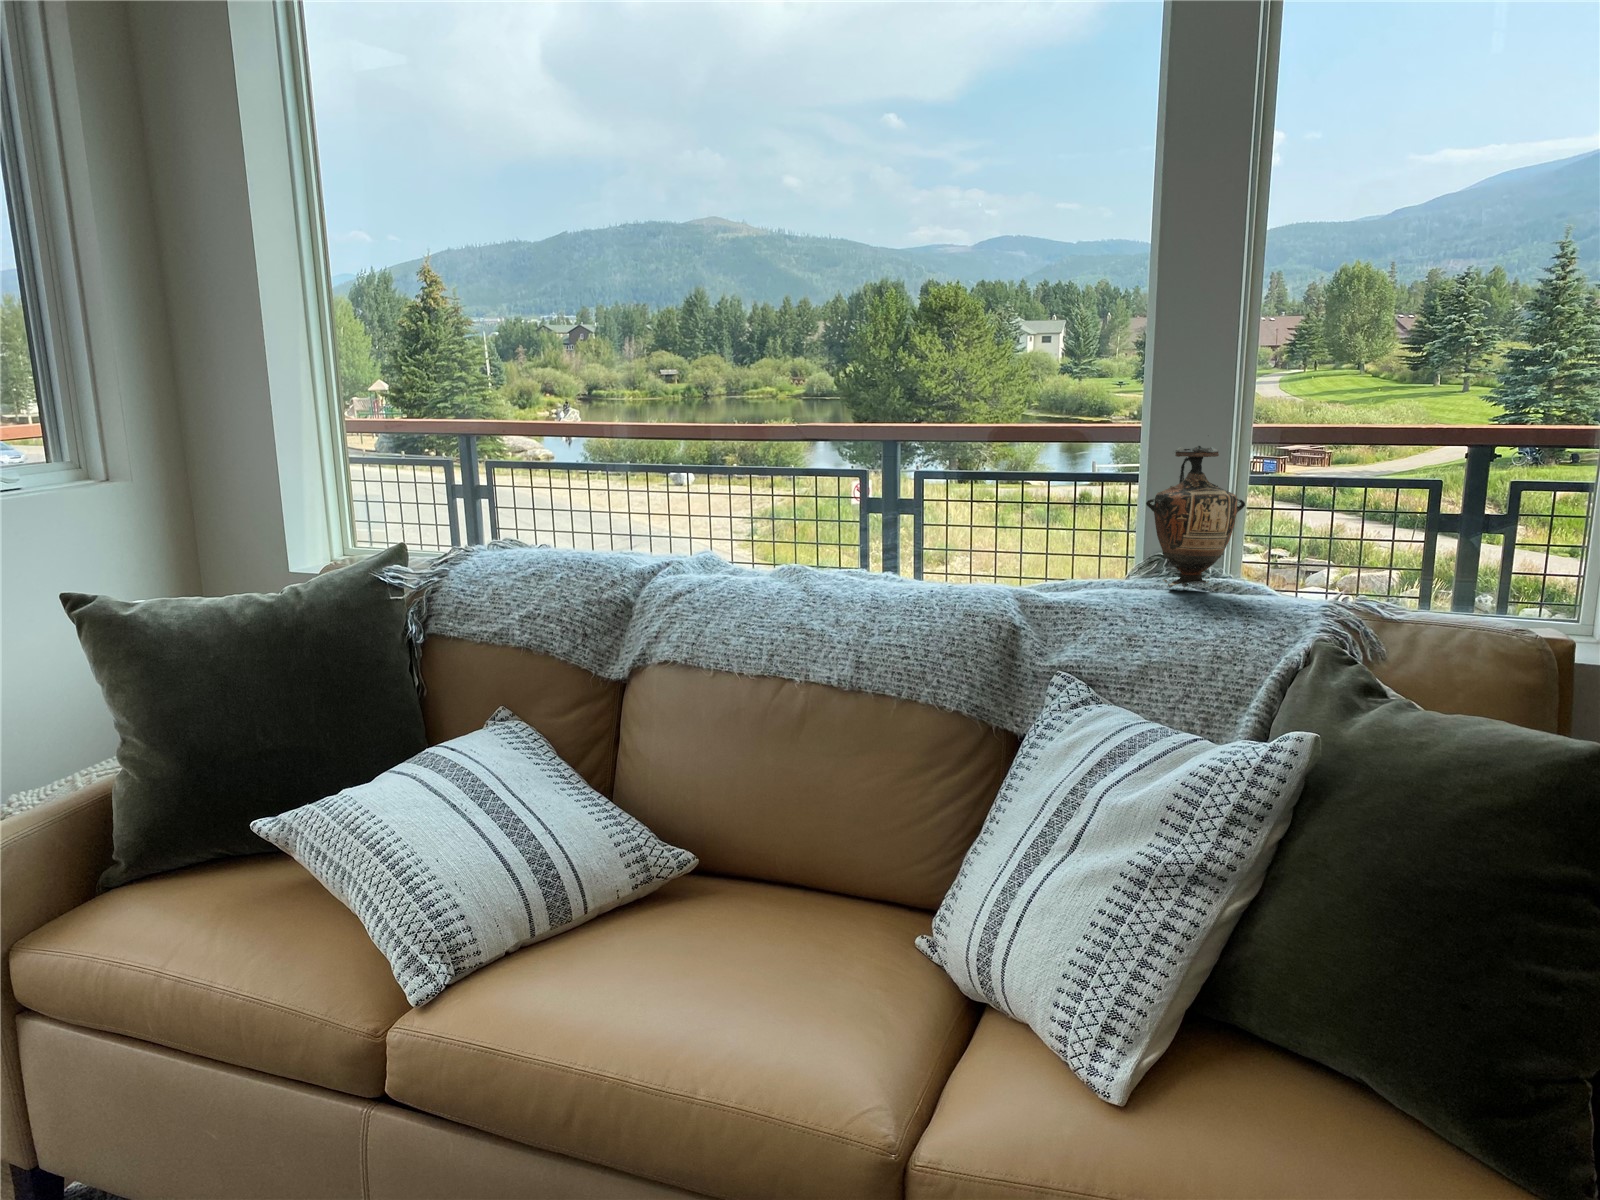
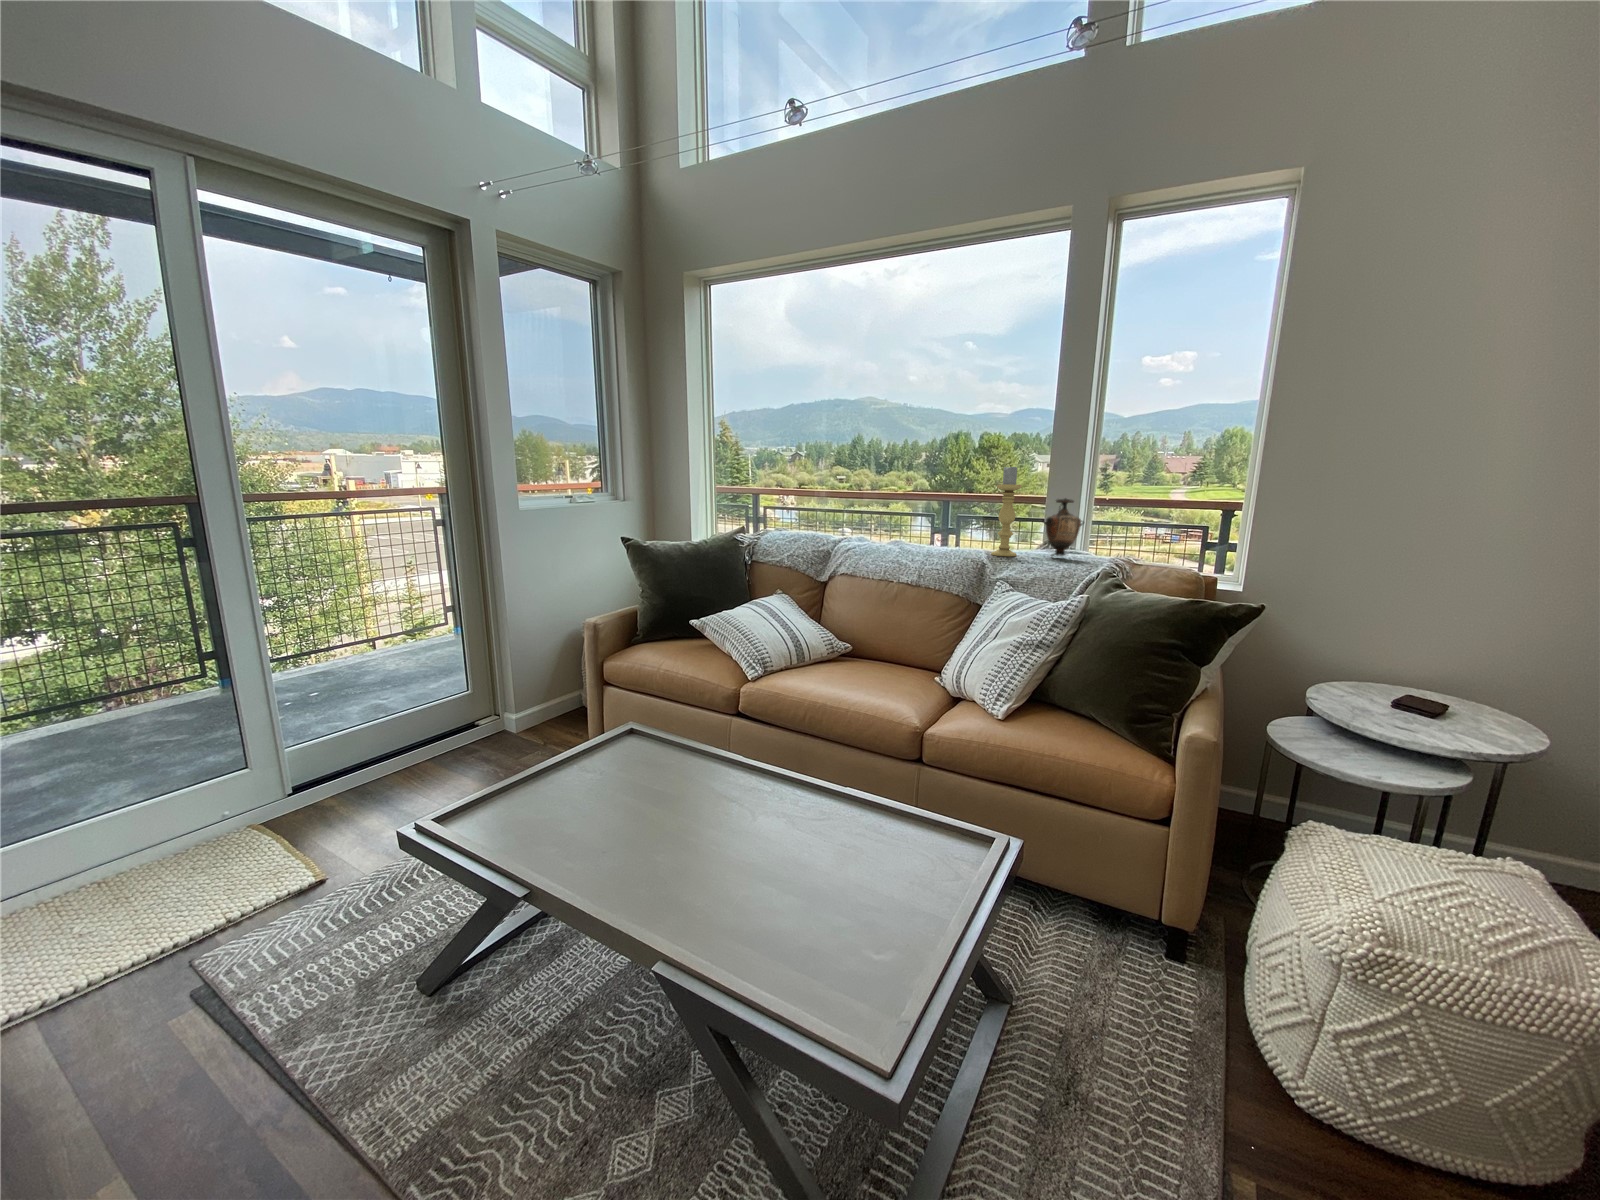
candle holder: none [1030,368,1095,599] -> present [991,465,1022,557]

